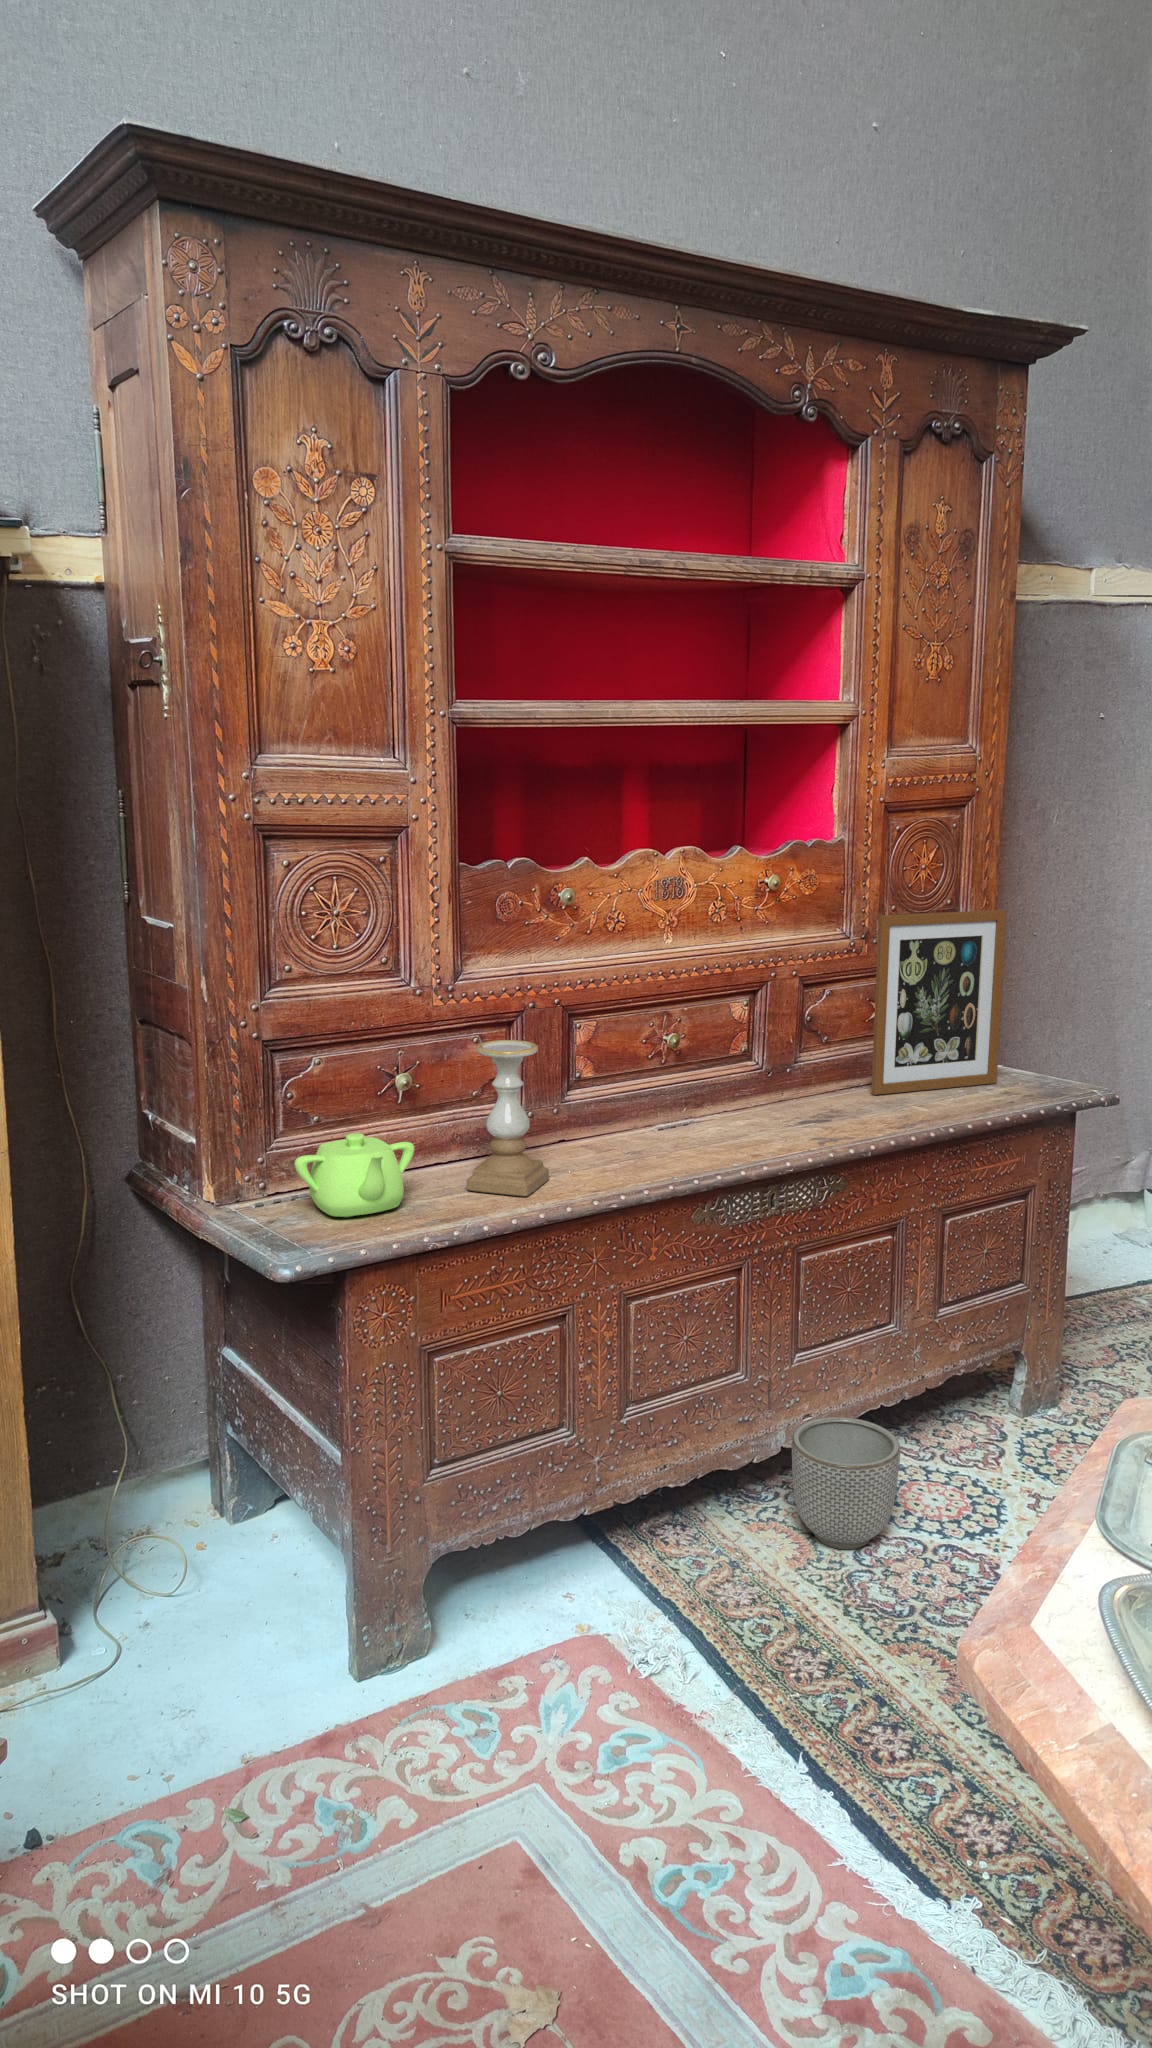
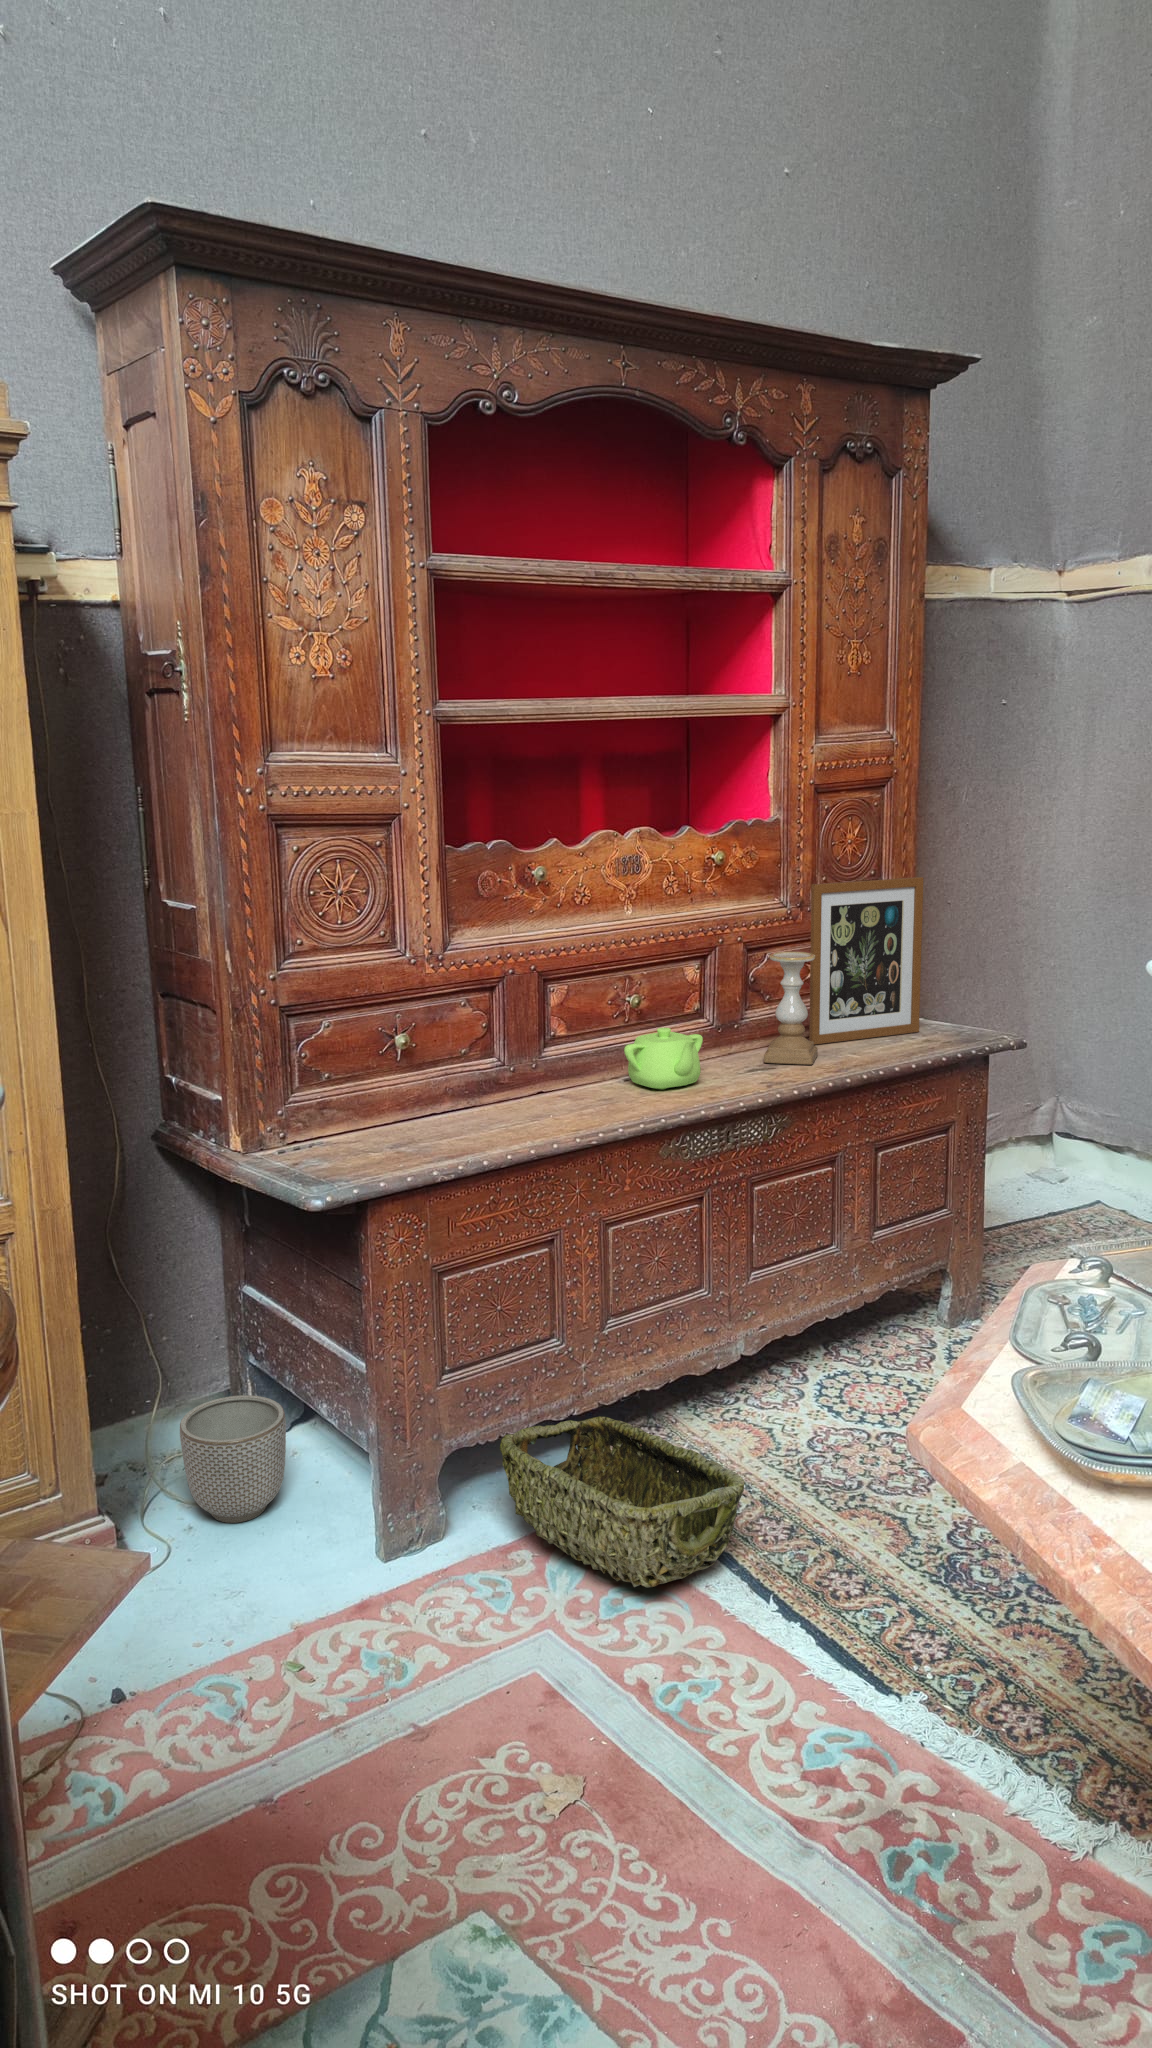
candle holder: present [467,1040,549,1197] -> present [764,952,818,1065]
teapot: present [295,1133,415,1217] -> present [624,1028,703,1090]
planter: present [792,1417,900,1549] -> present [180,1395,286,1523]
woven basket: none [494,1519,774,1737] -> present [500,1416,745,1587]

